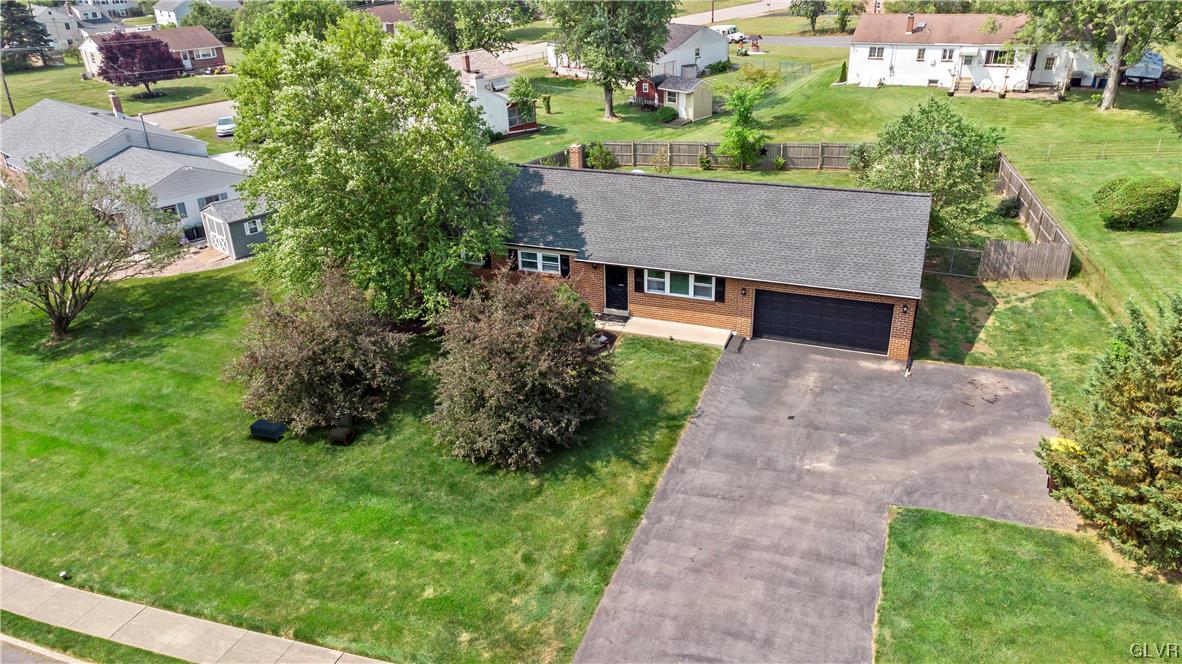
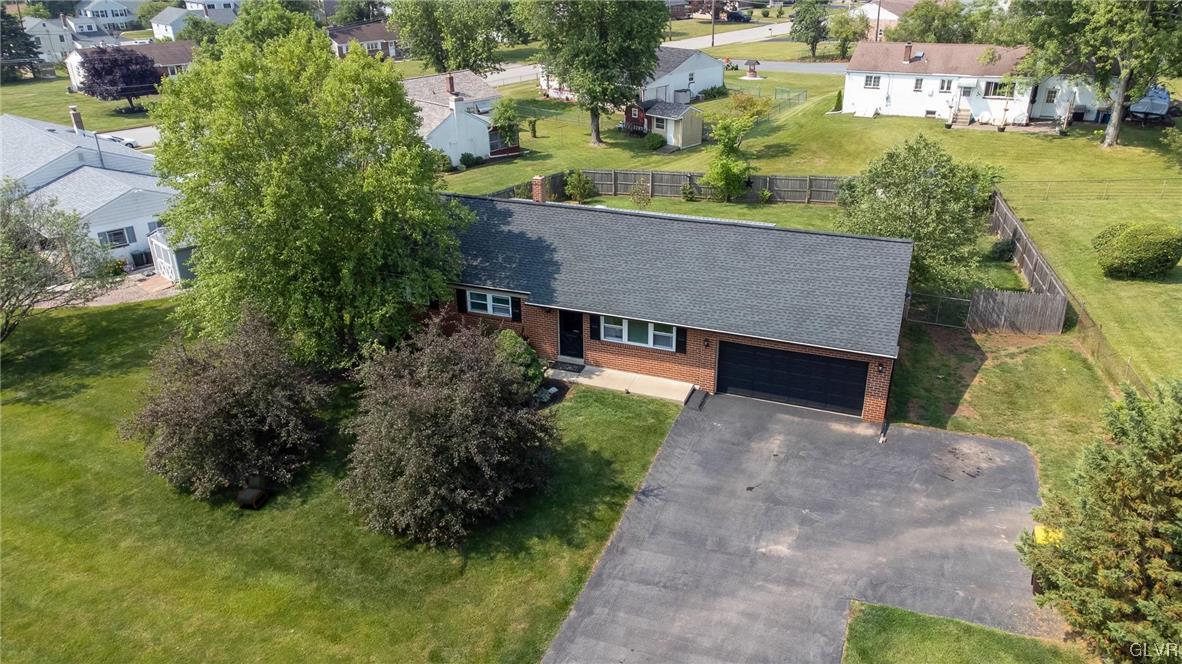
bench: present [249,418,286,442] -> none [151,476,194,504]

